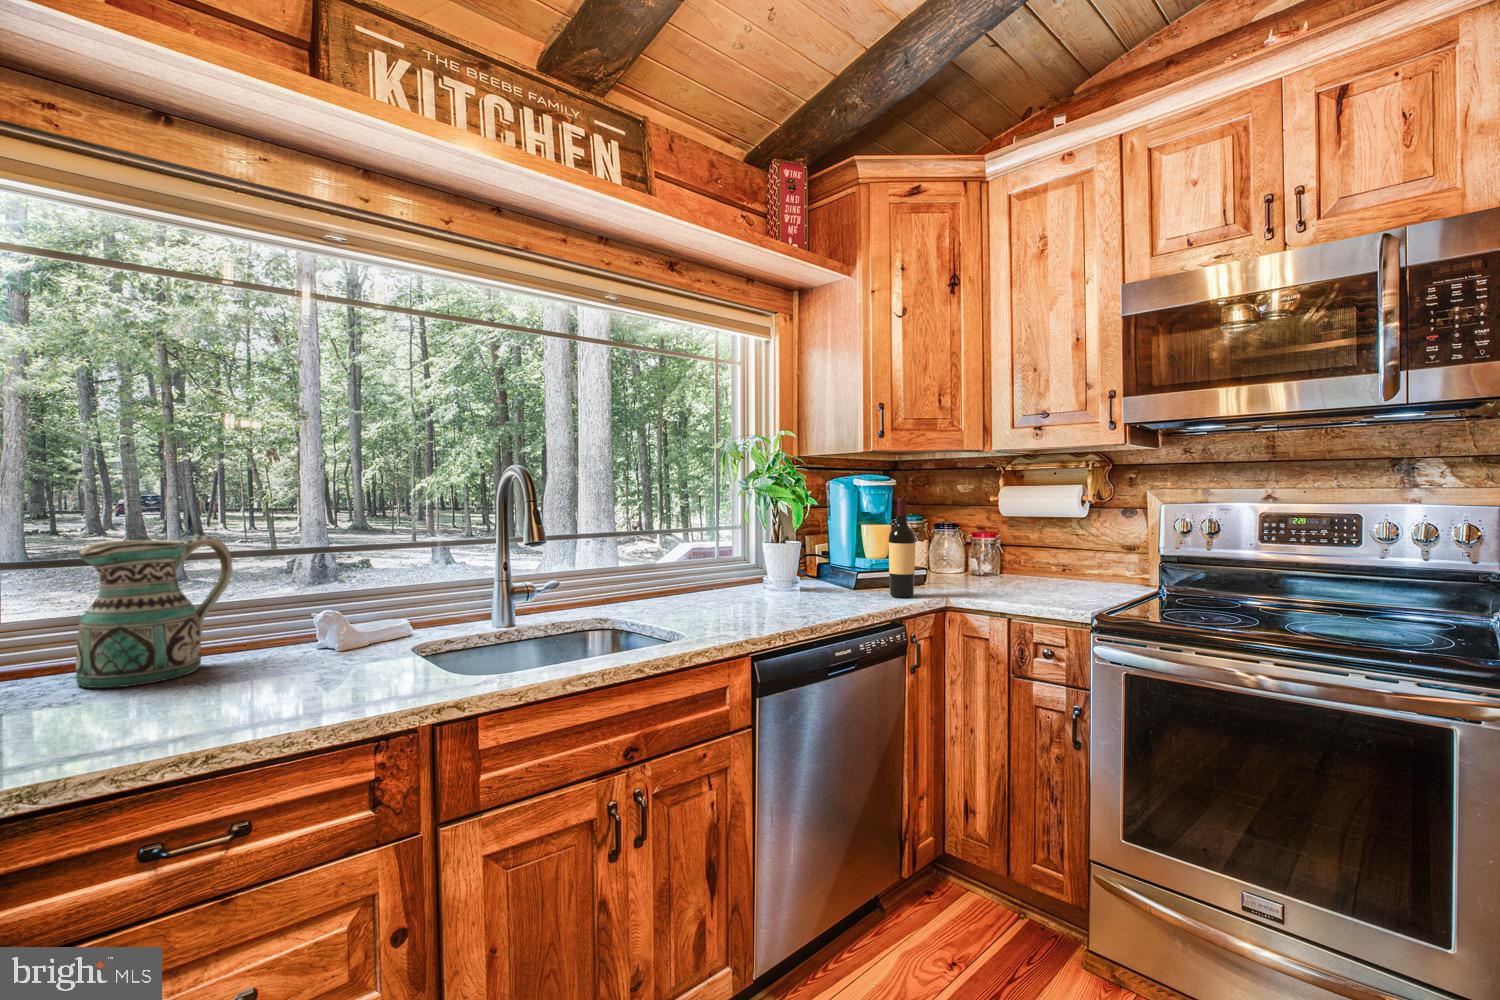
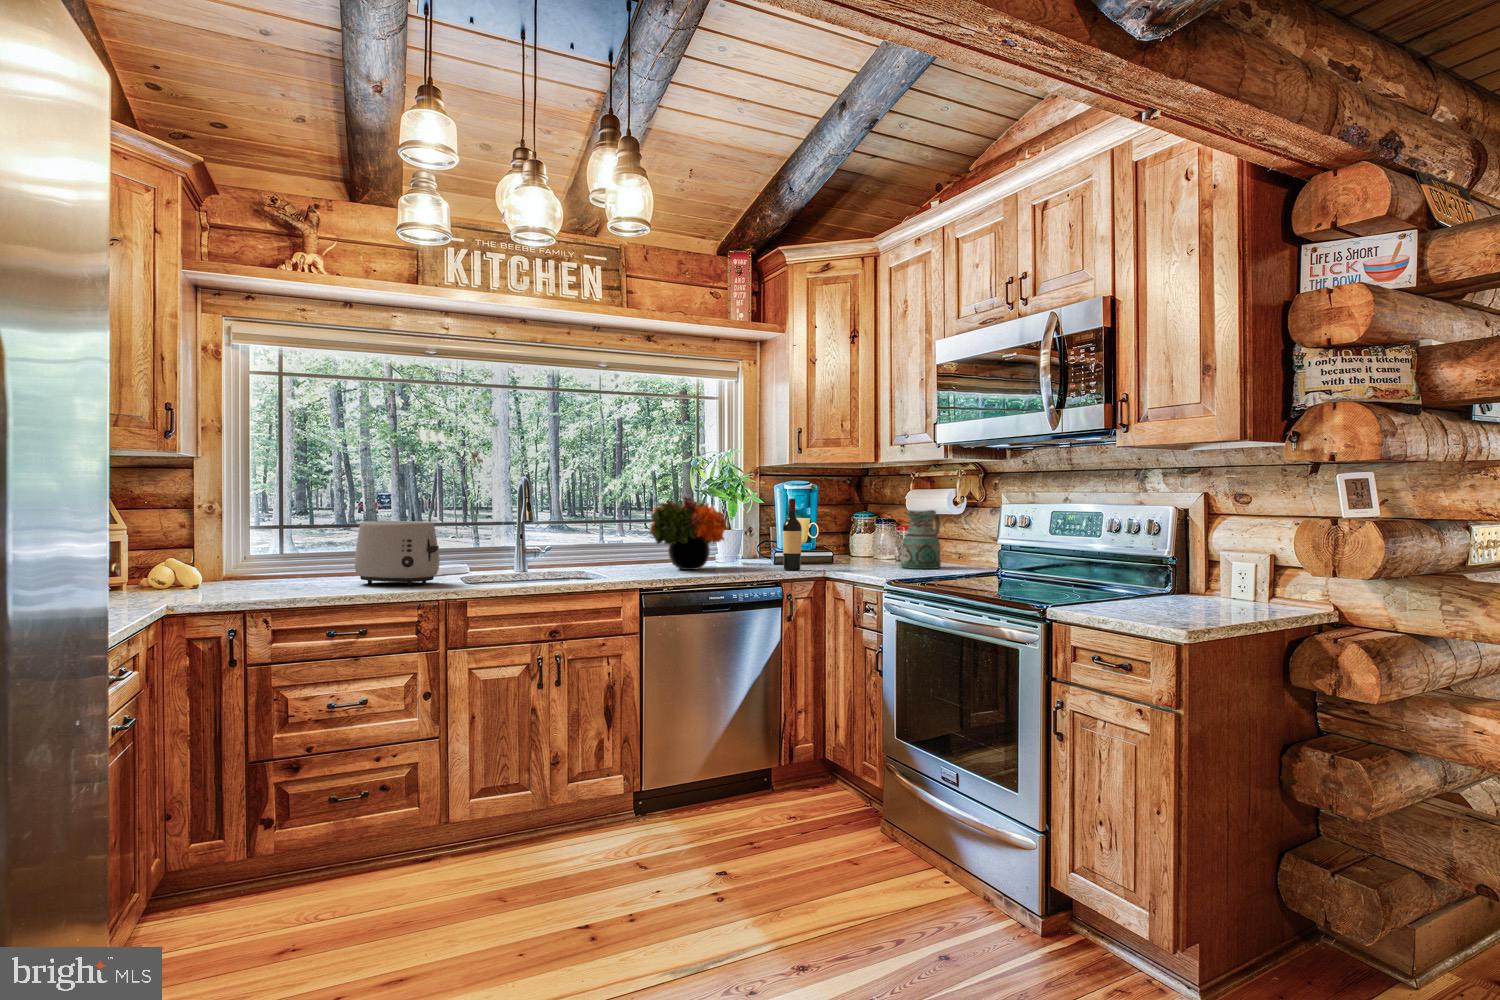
flower arrangement: none [696,496,815,604] -> present [650,497,728,570]
ceramic pitcher: present [76,536,233,688] -> present [900,510,941,569]
toaster: none [196,555,406,696] -> present [355,521,439,586]

